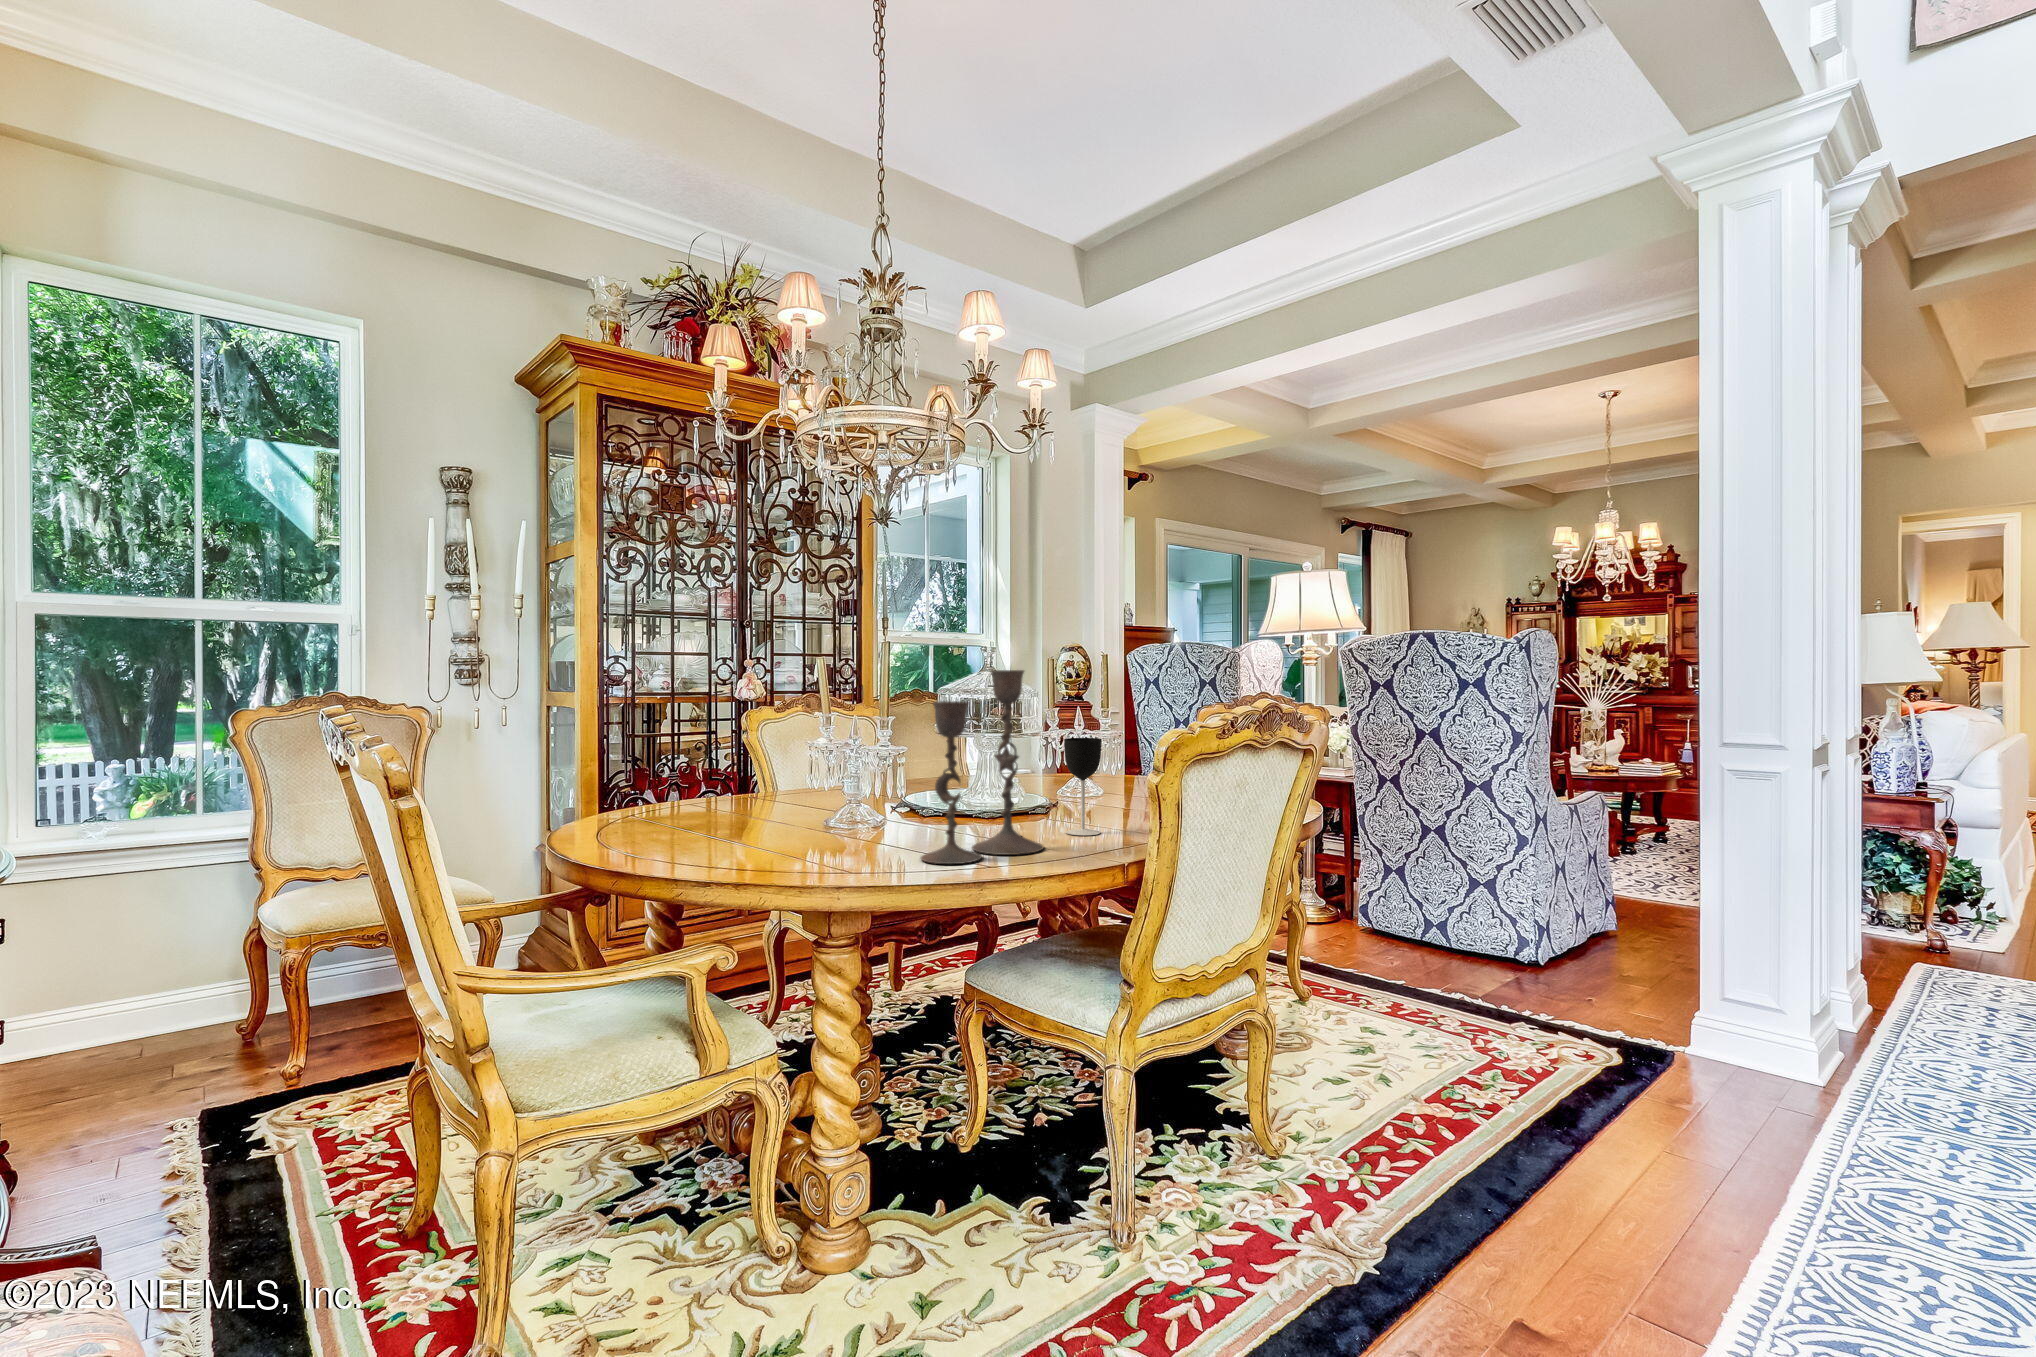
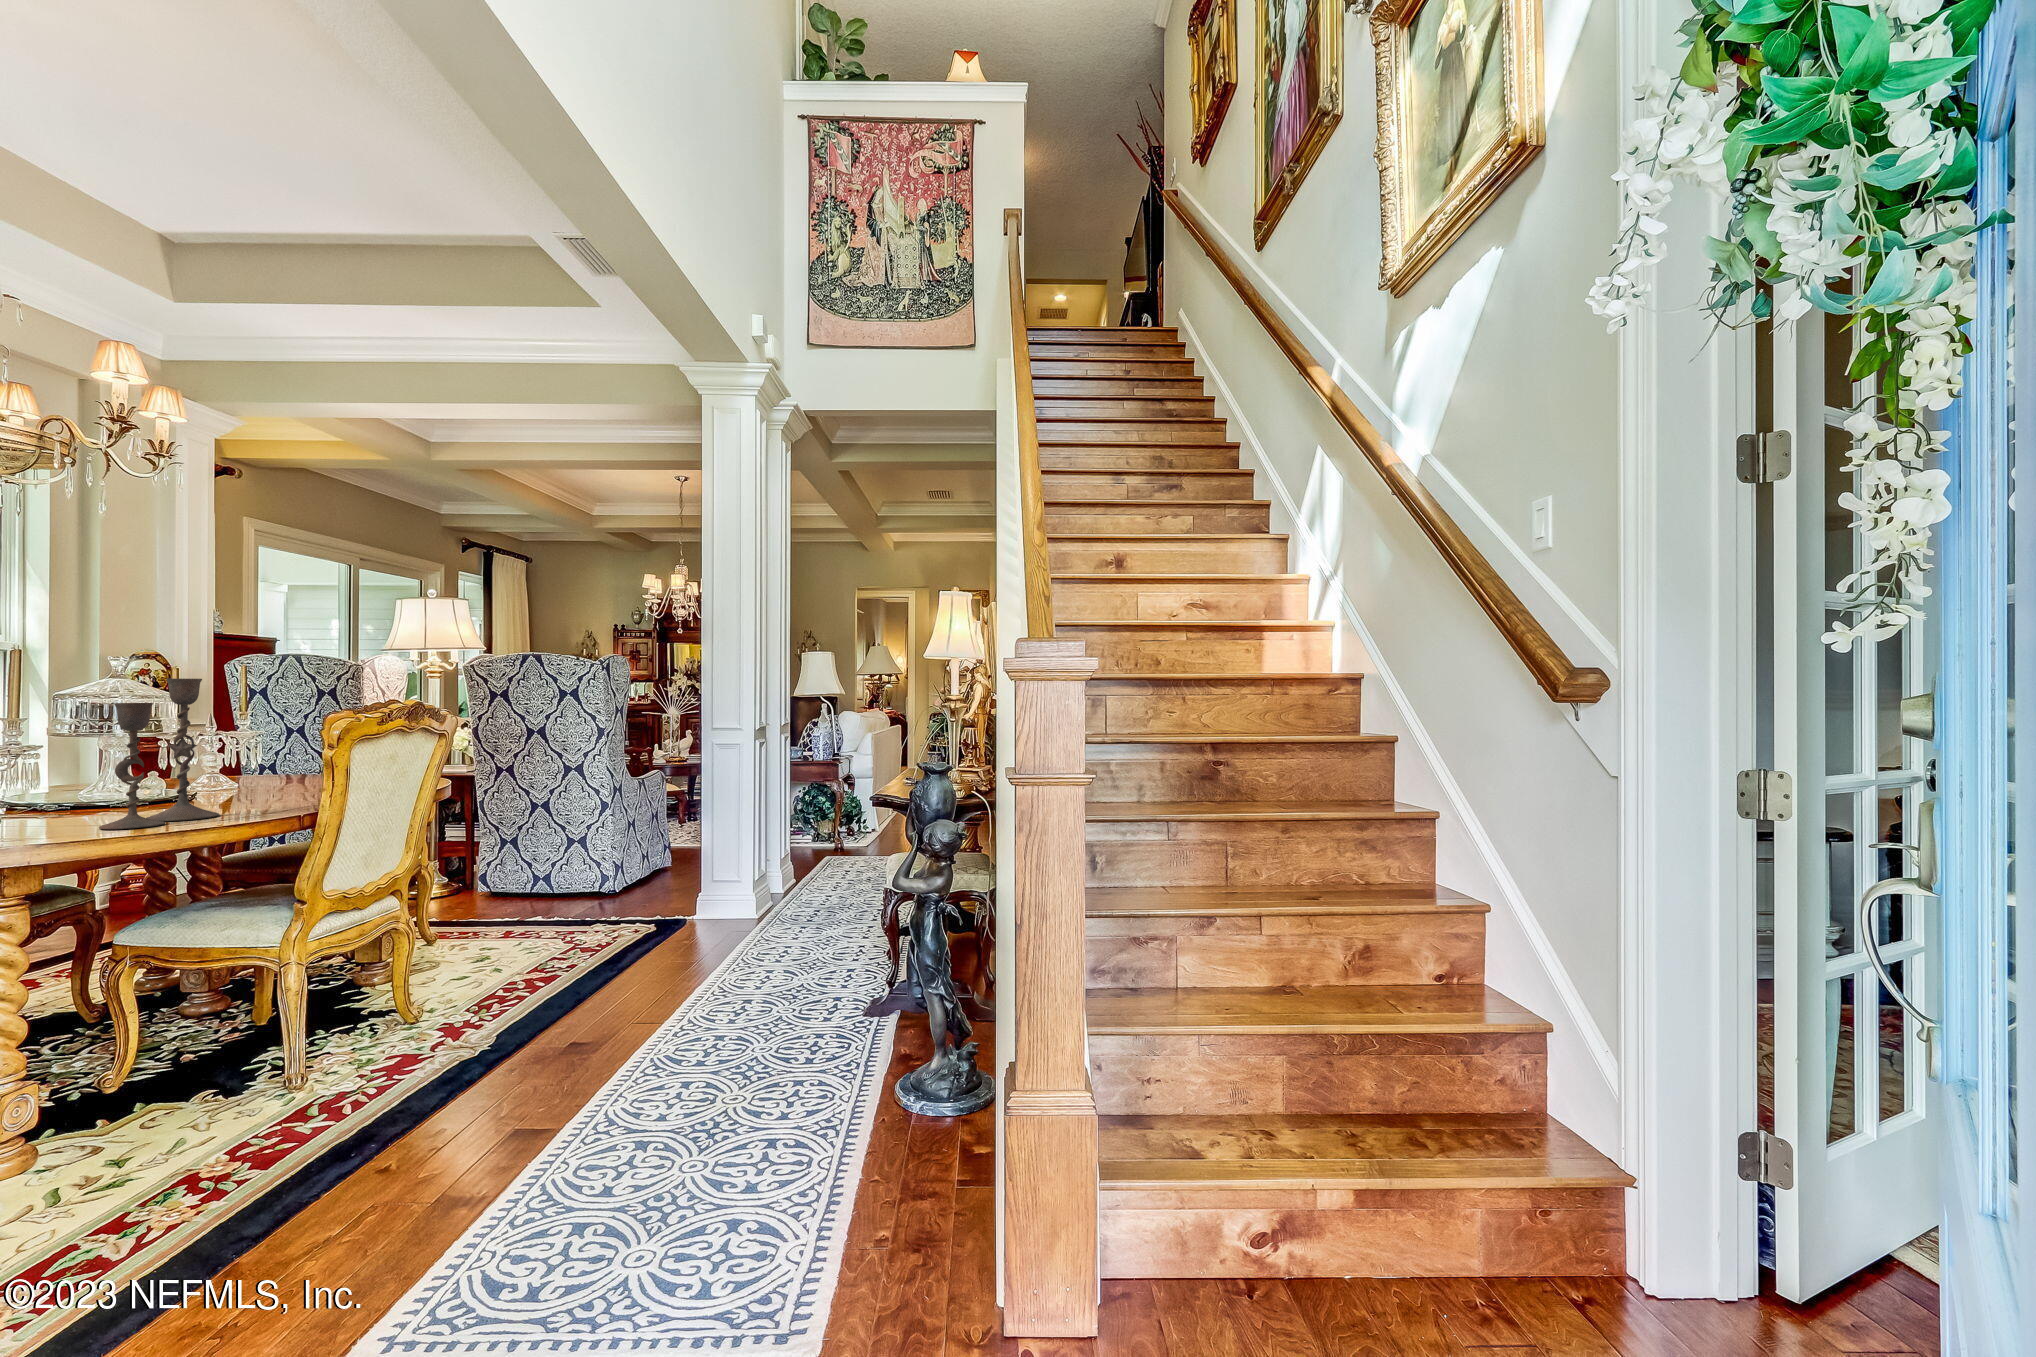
wine glass: present [1064,738,1101,835] -> none [229,732,266,807]

